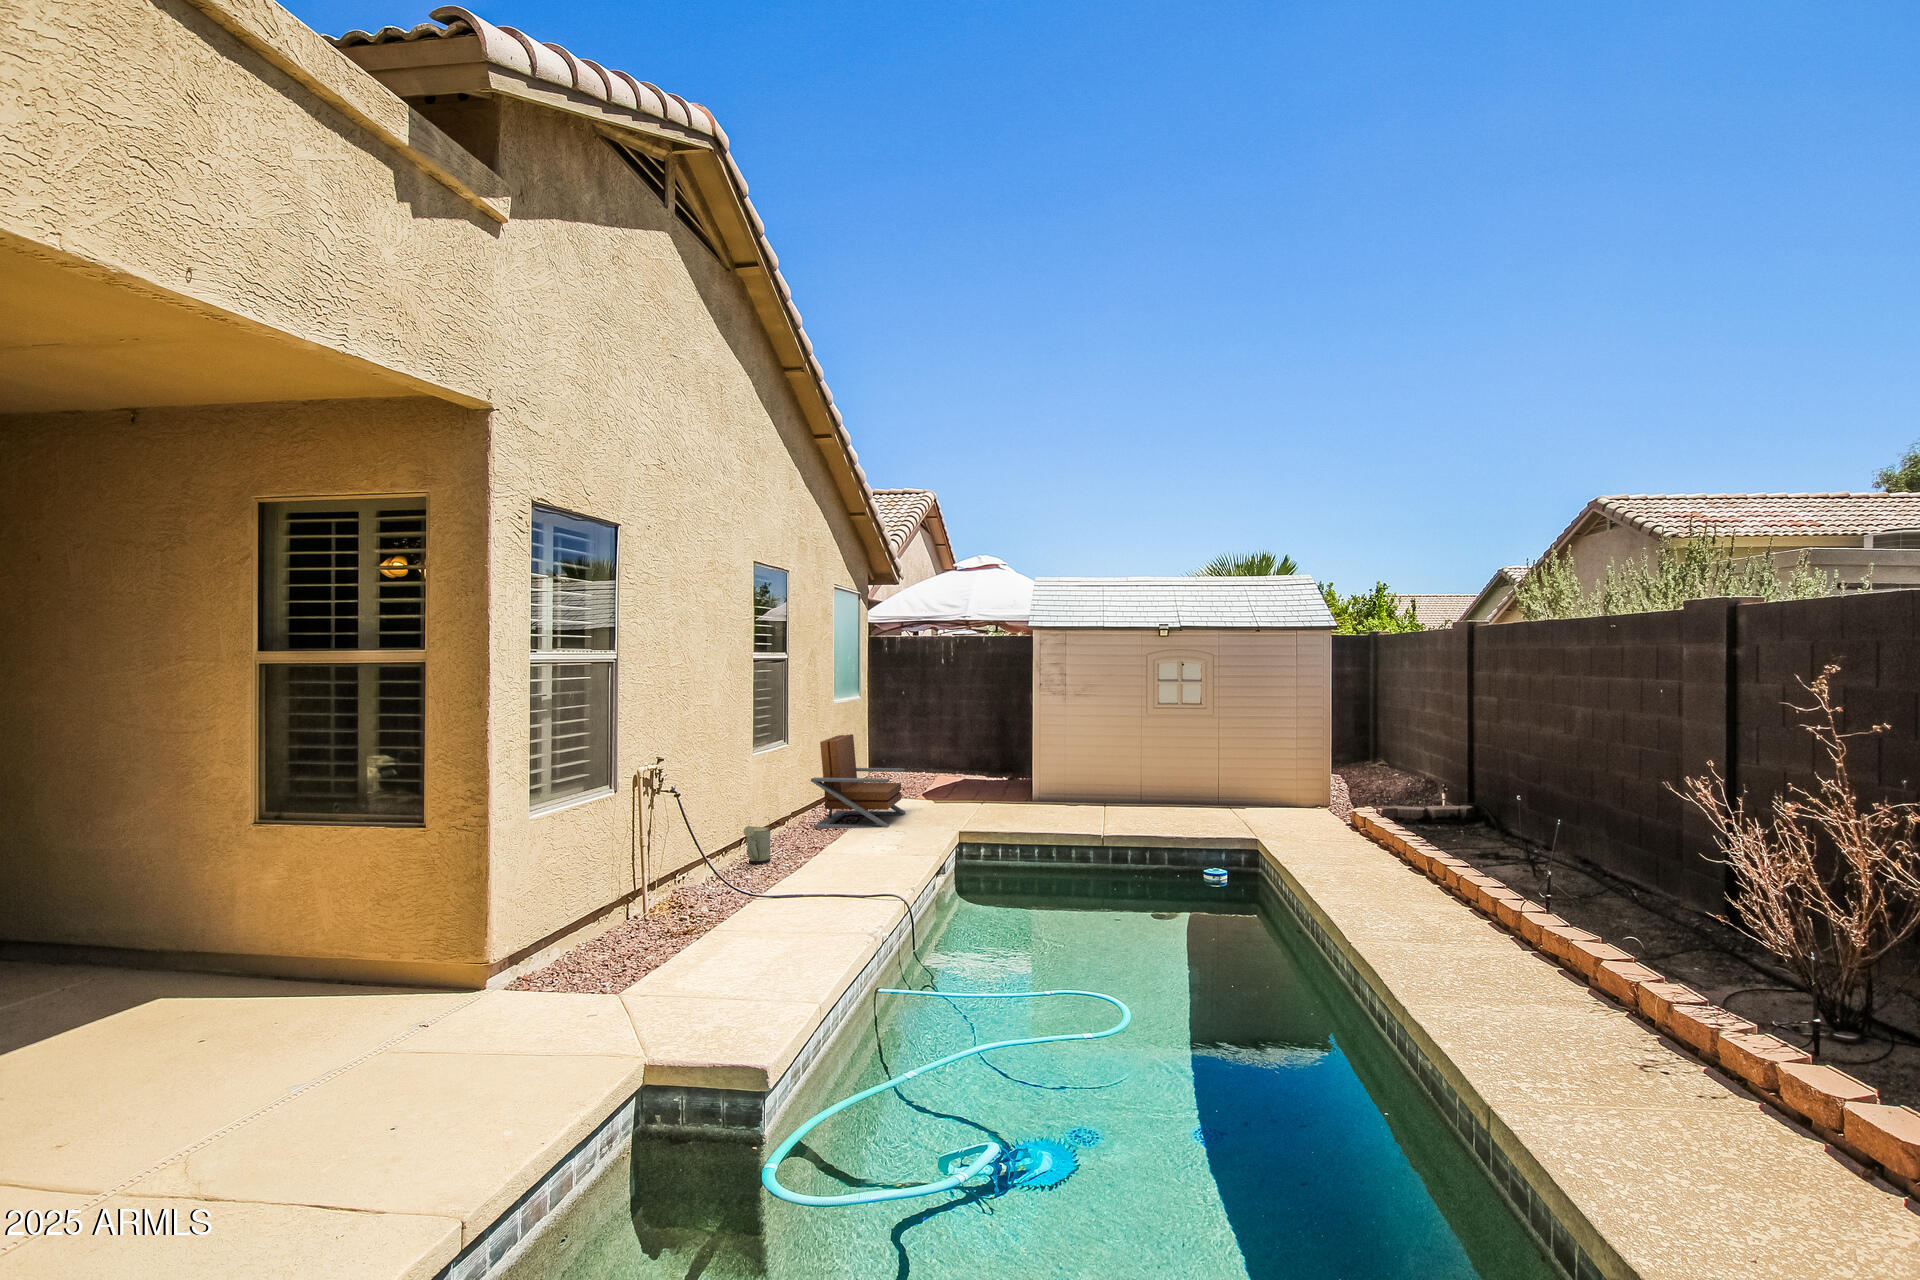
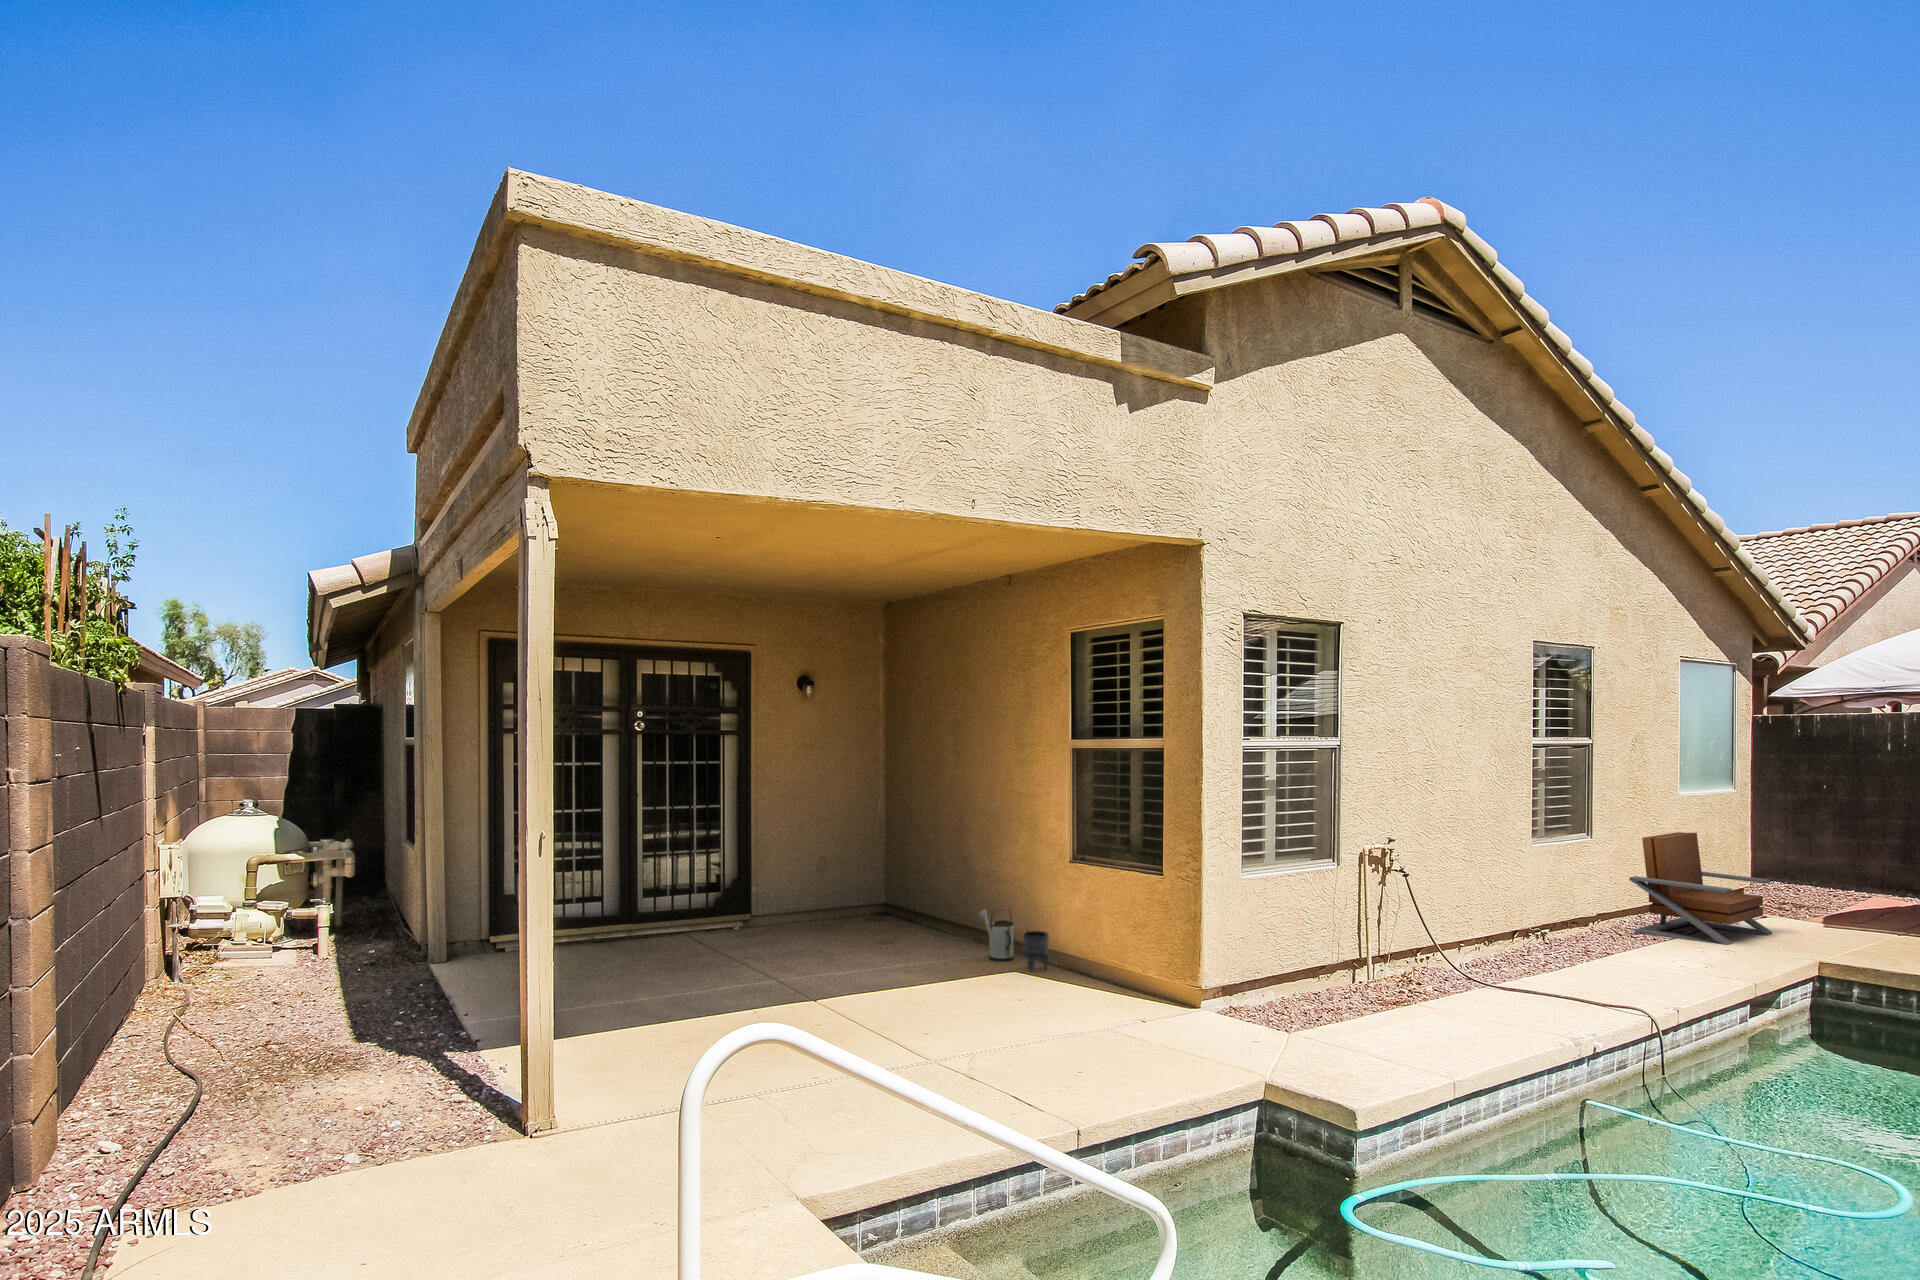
watering can: present [743,826,771,864] -> present [977,909,1014,962]
planter: none [168,942,215,1004] -> present [1023,931,1049,971]

